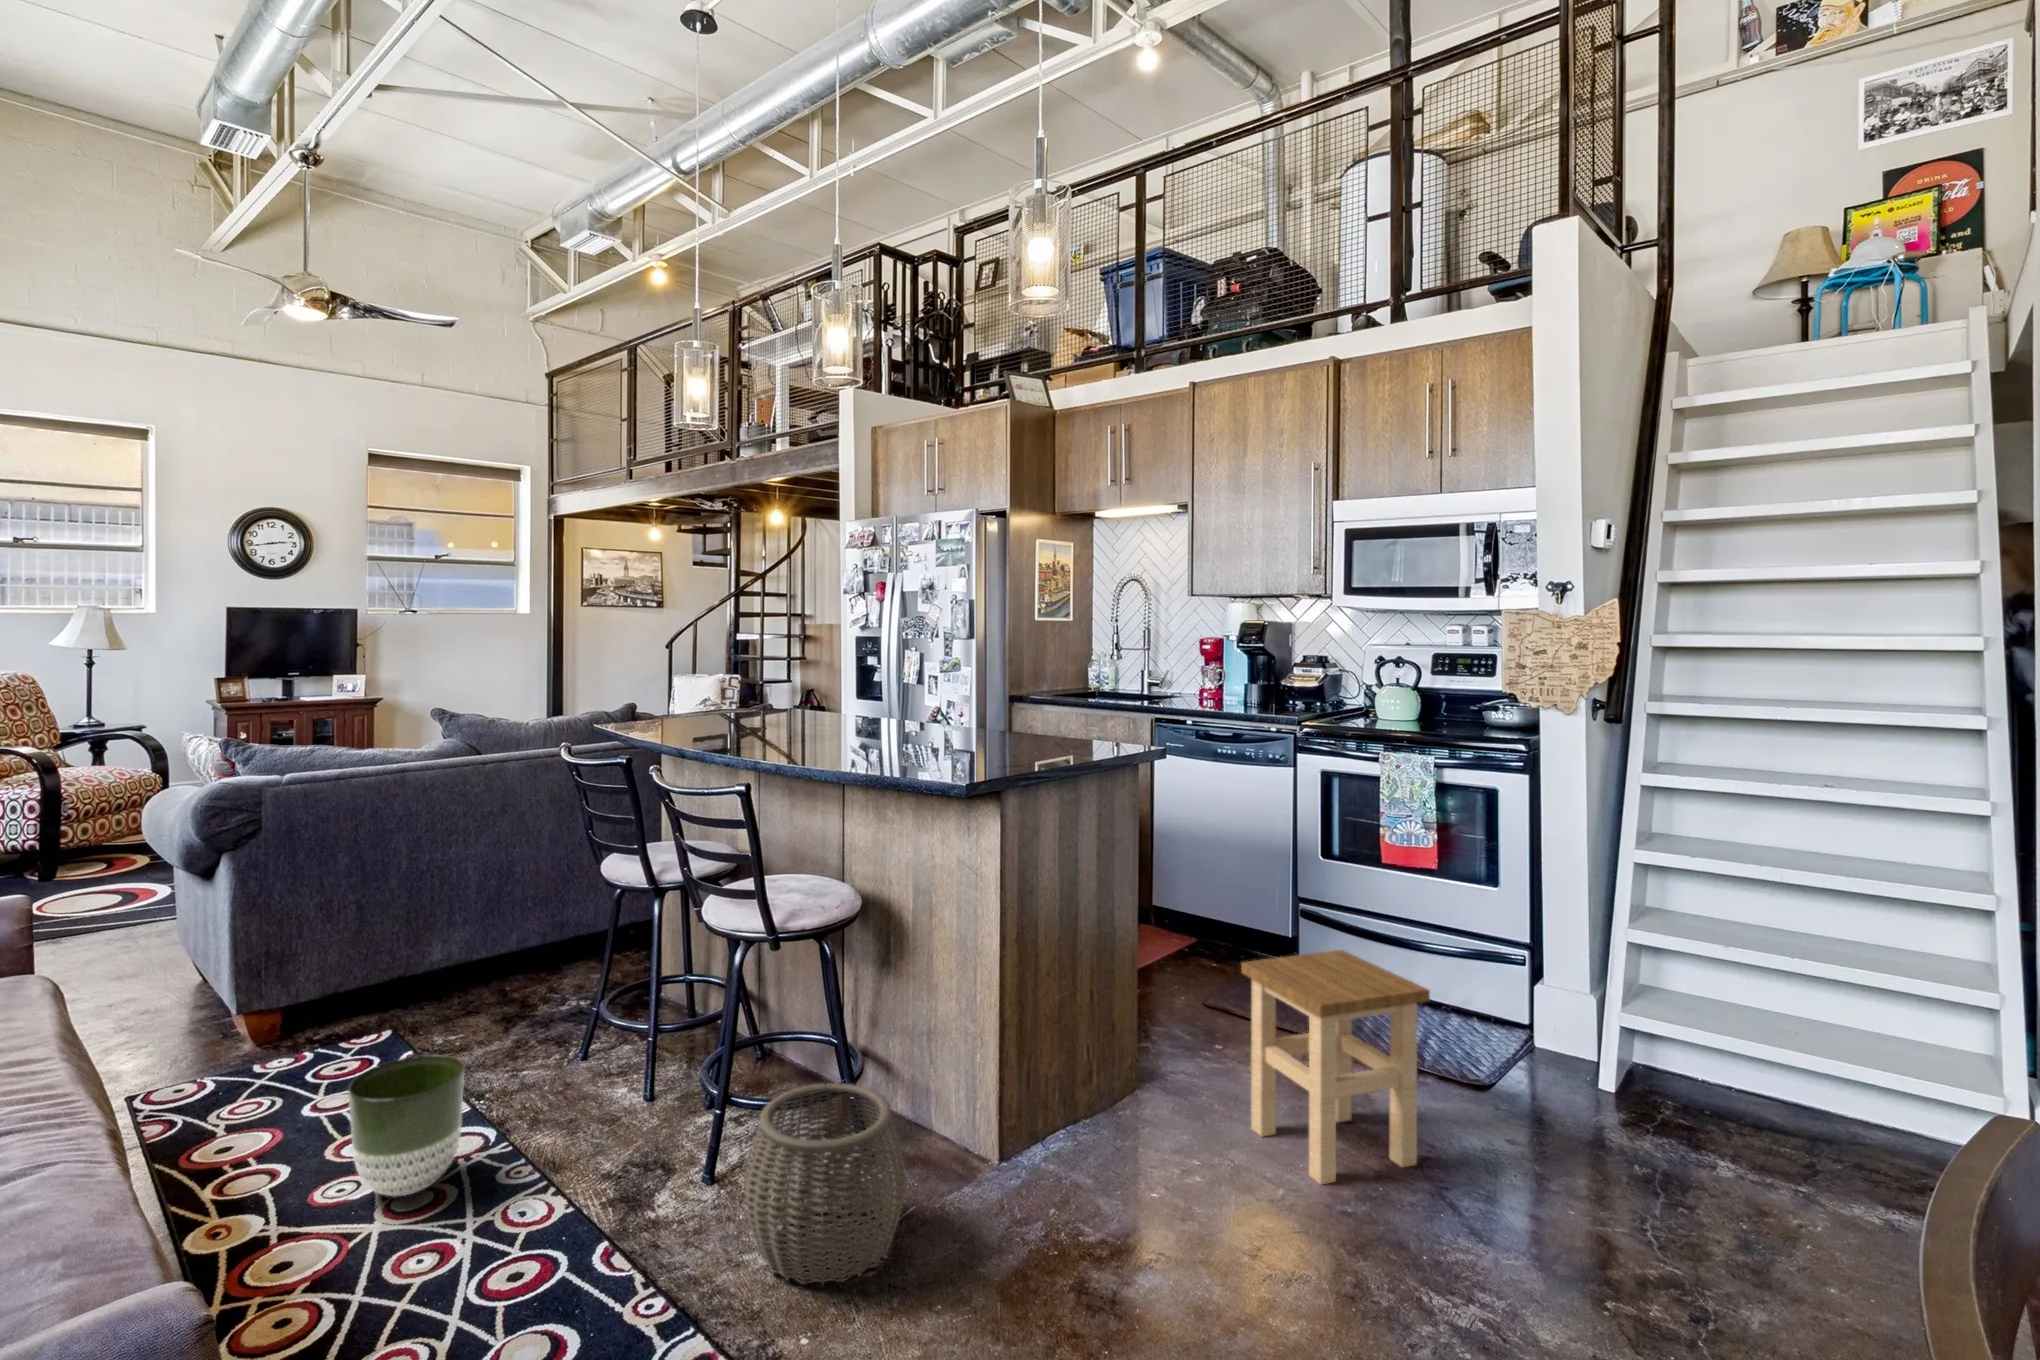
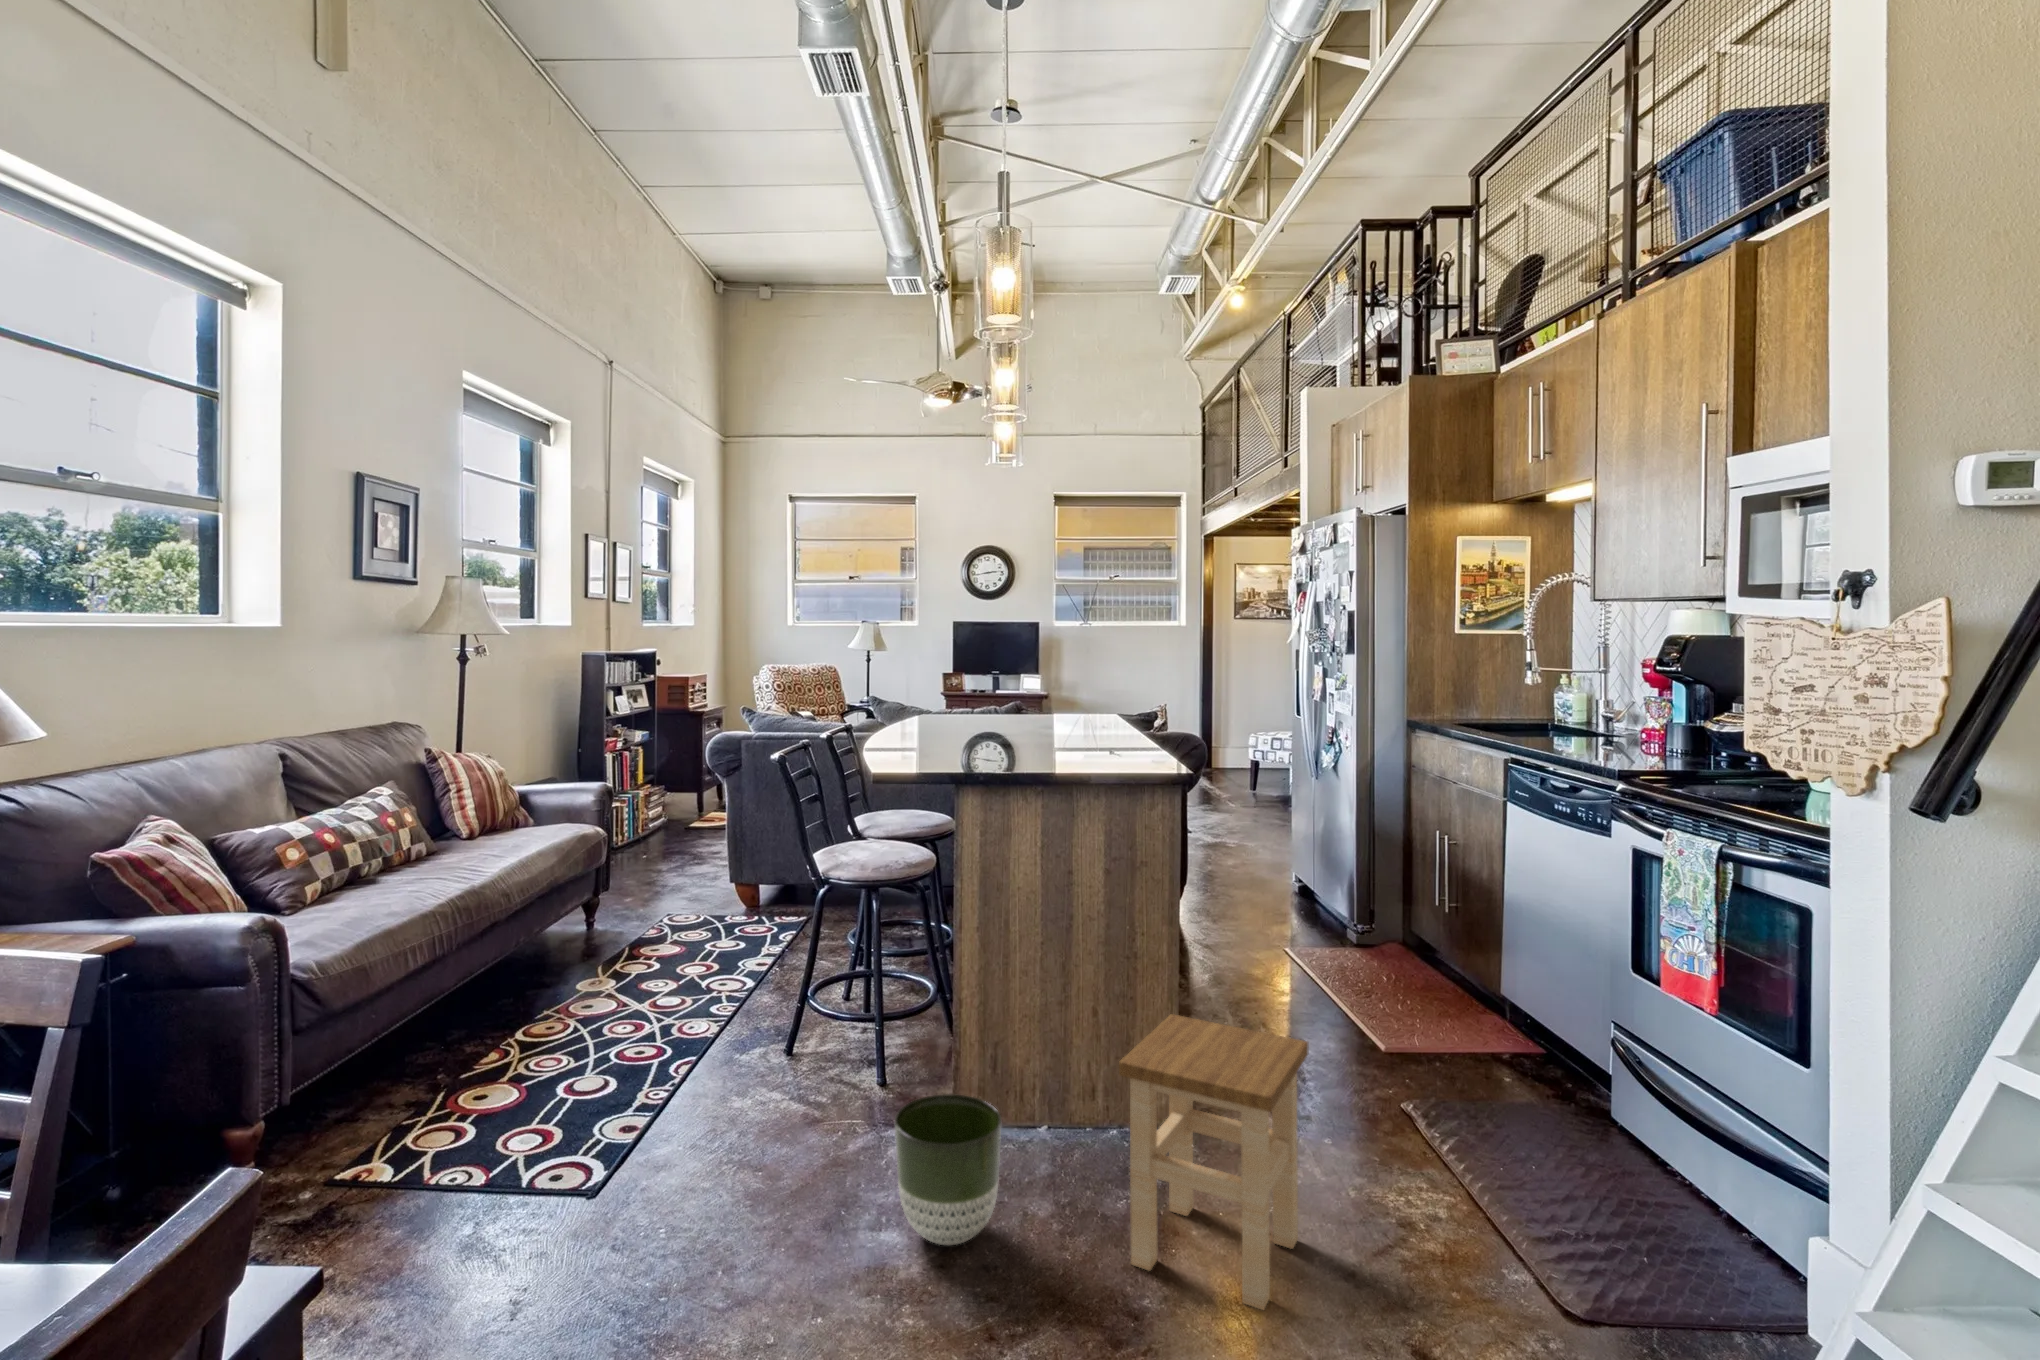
planter: present [348,1055,464,1197] -> present [895,1094,1001,1245]
woven basket: present [745,1083,906,1284] -> none [700,988,823,1127]

